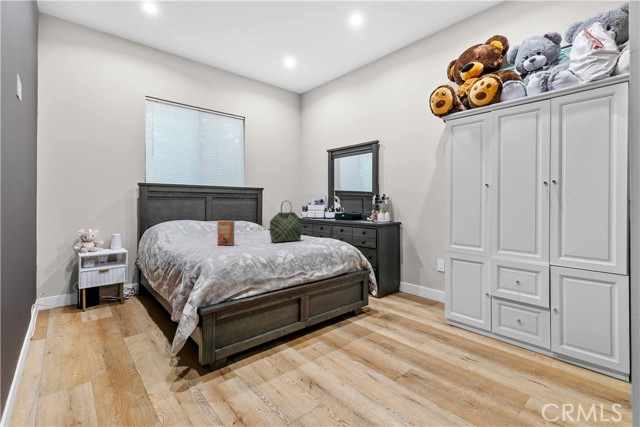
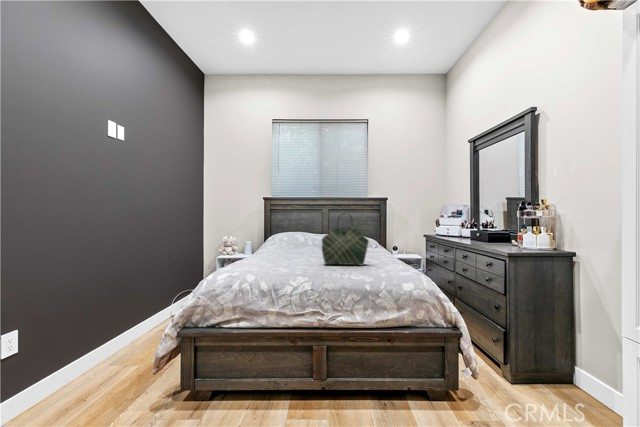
paperback book: present [217,221,235,246] -> none [256,235,299,265]

